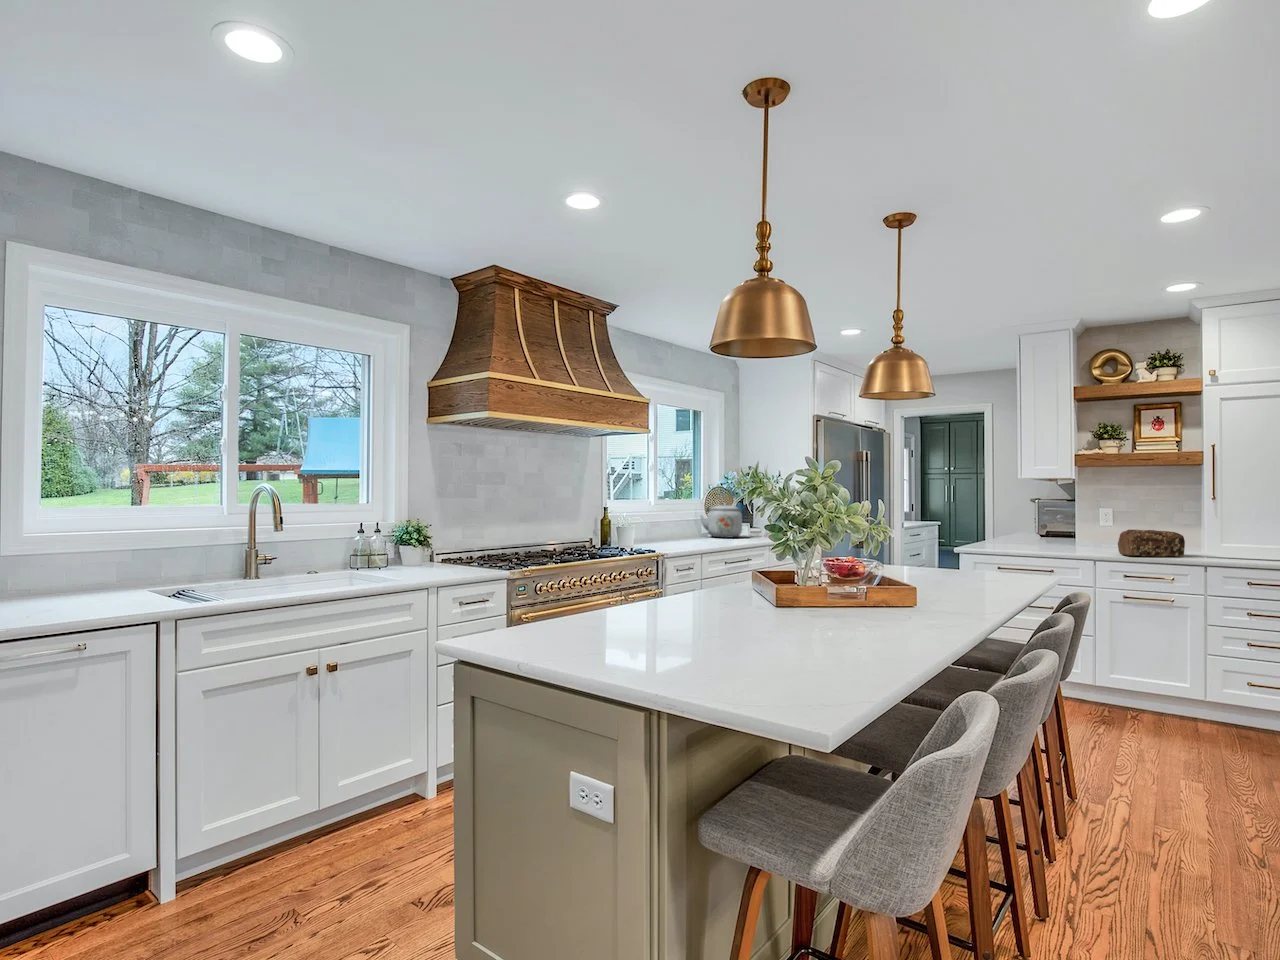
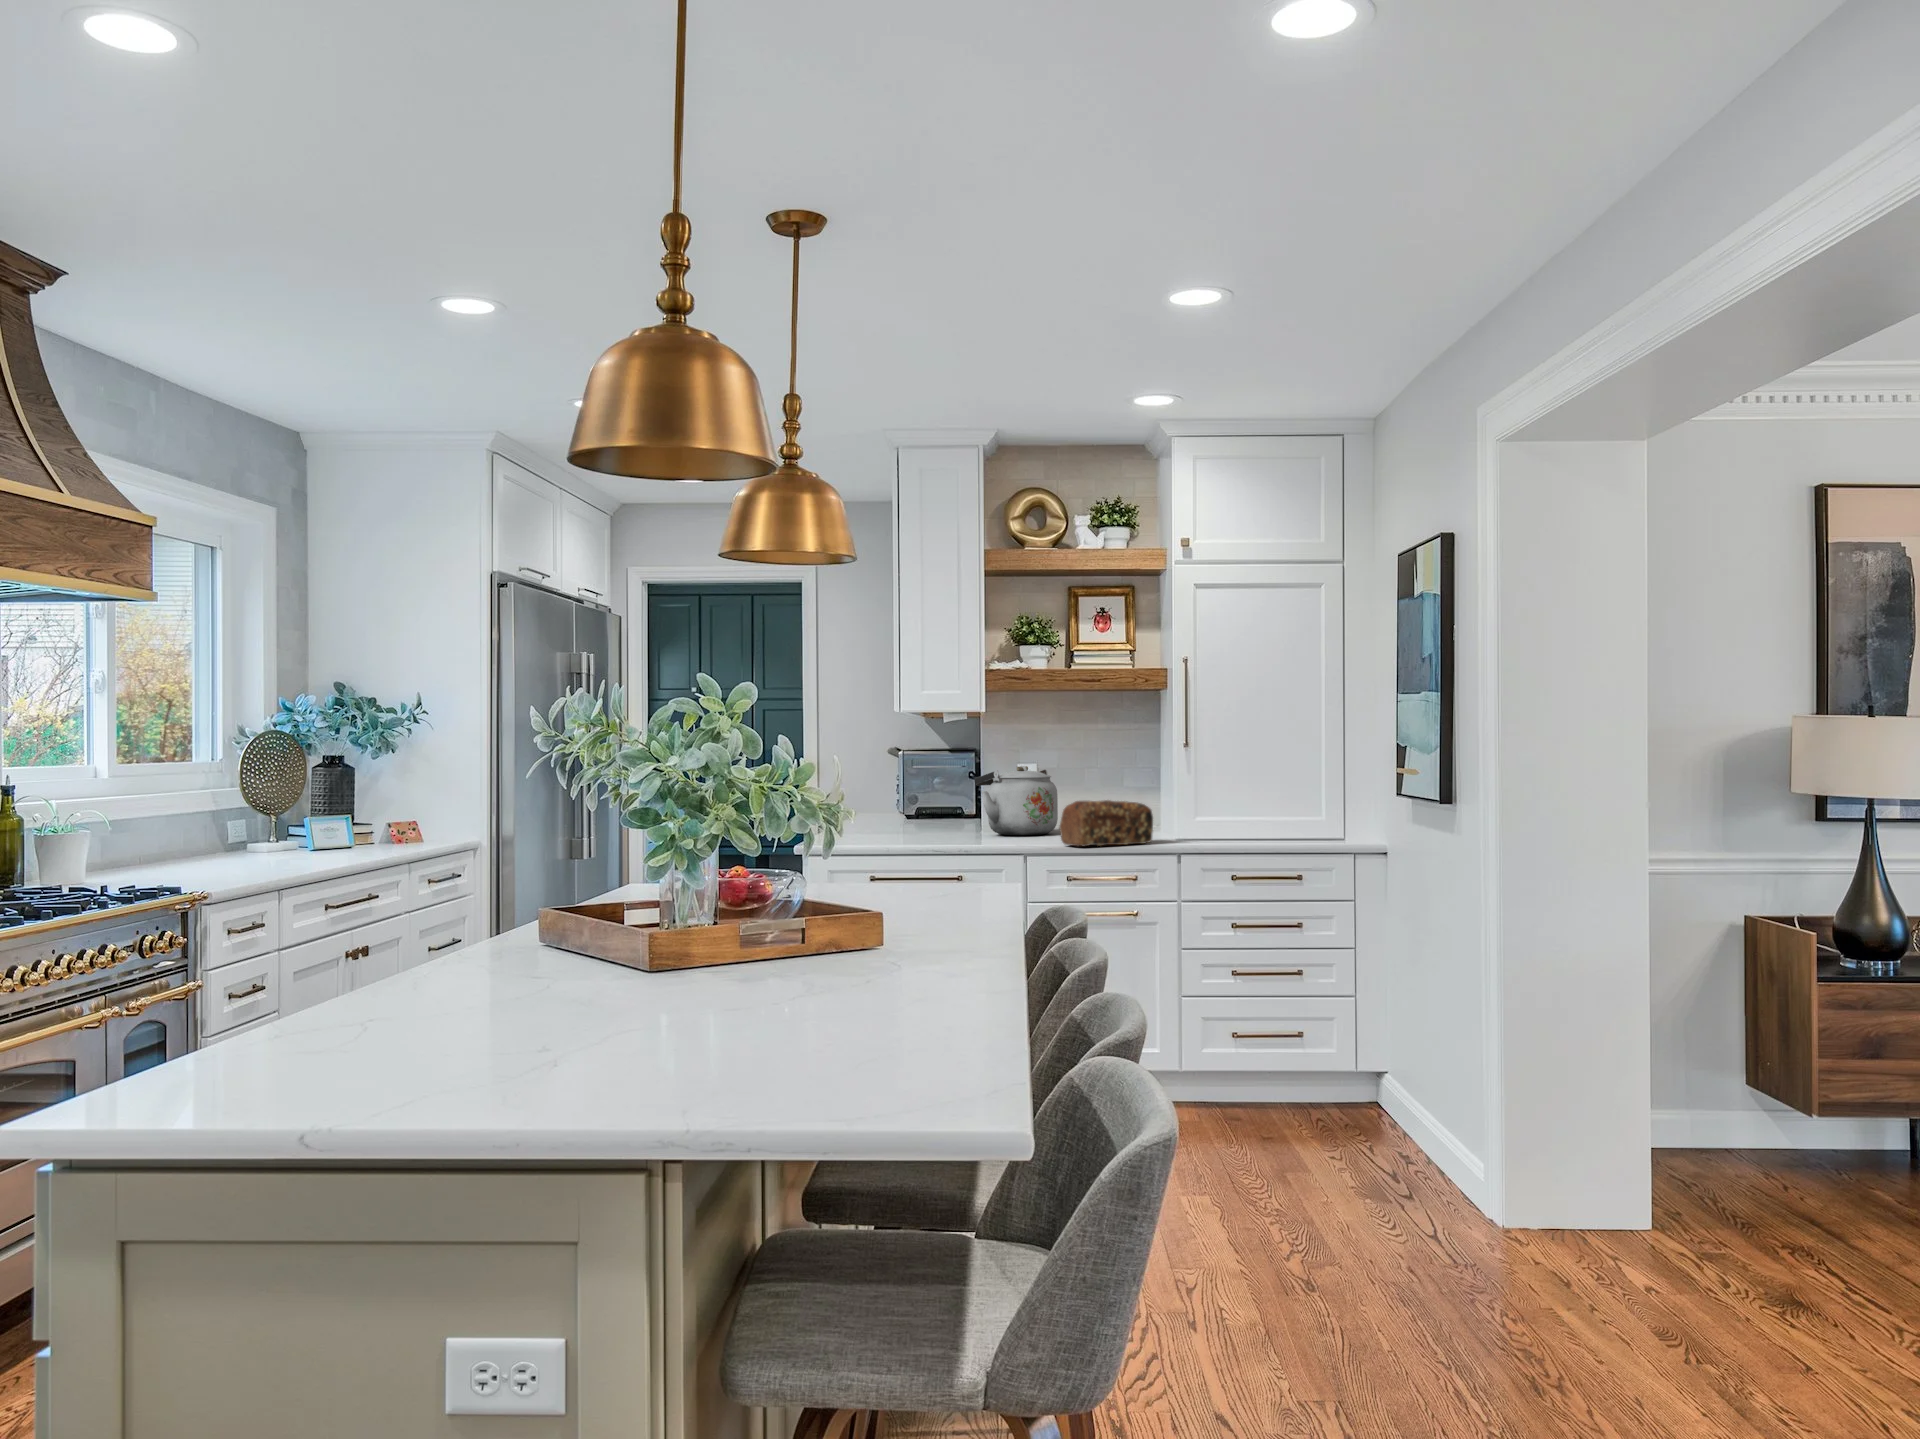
kettle: present [700,503,742,538] -> present [975,766,1058,835]

